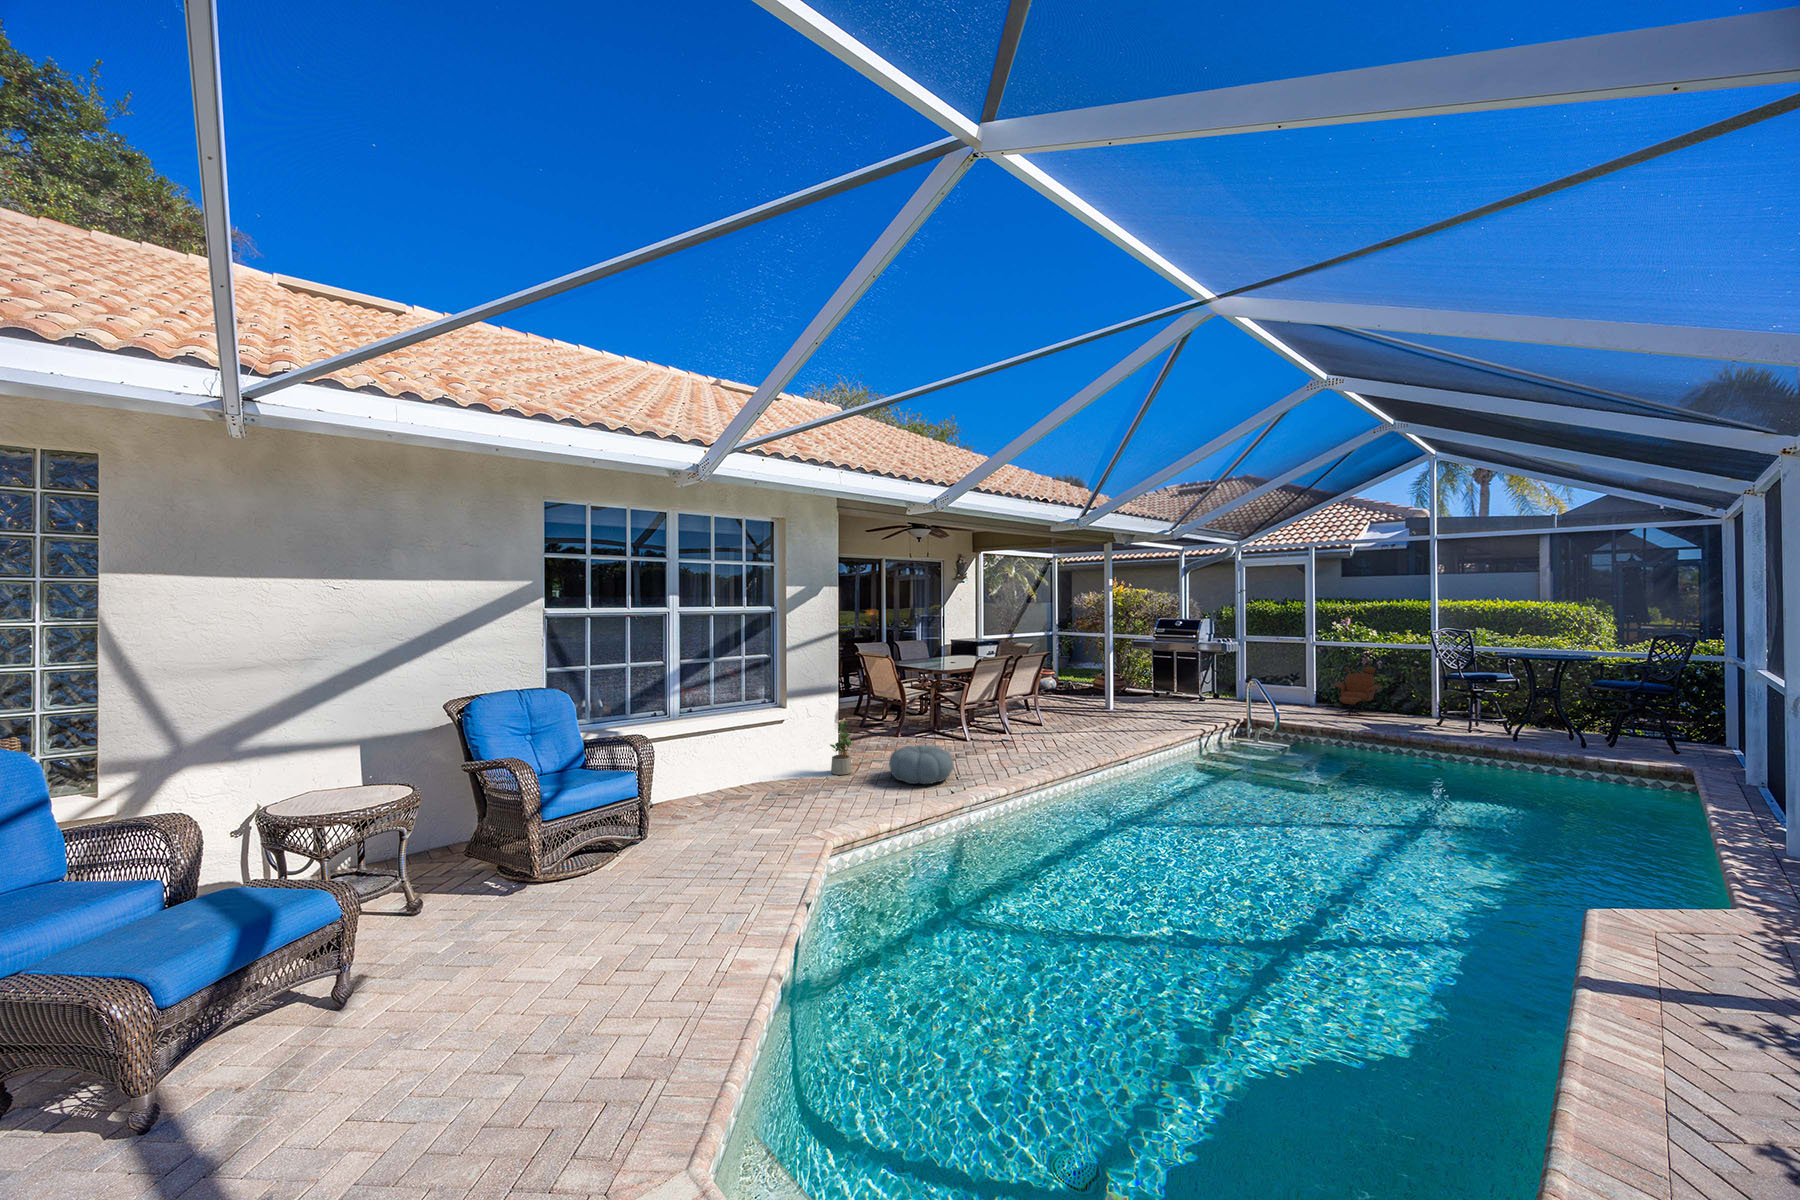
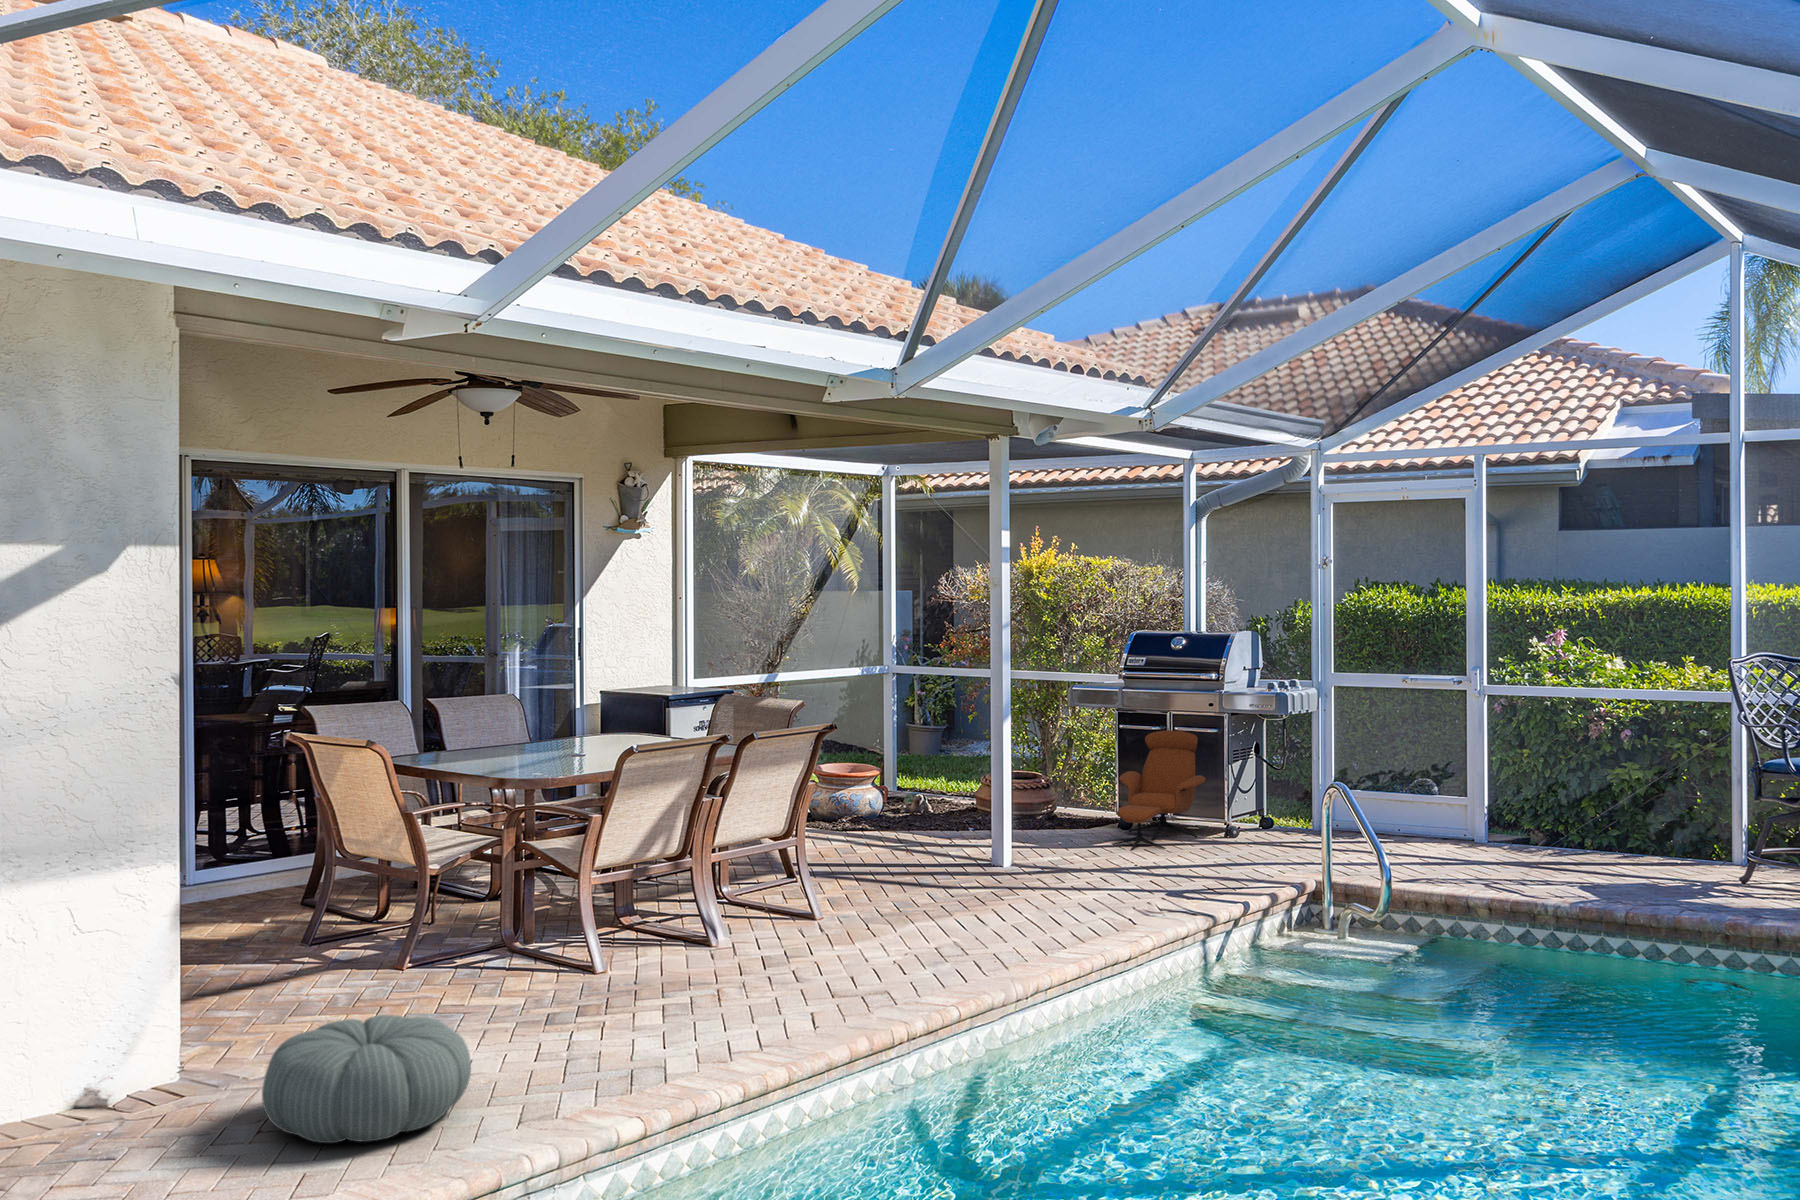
lounge chair: present [1335,665,1381,716] -> present [1114,730,1205,851]
potted plant: present [830,721,852,775] -> none [78,954,163,1124]

